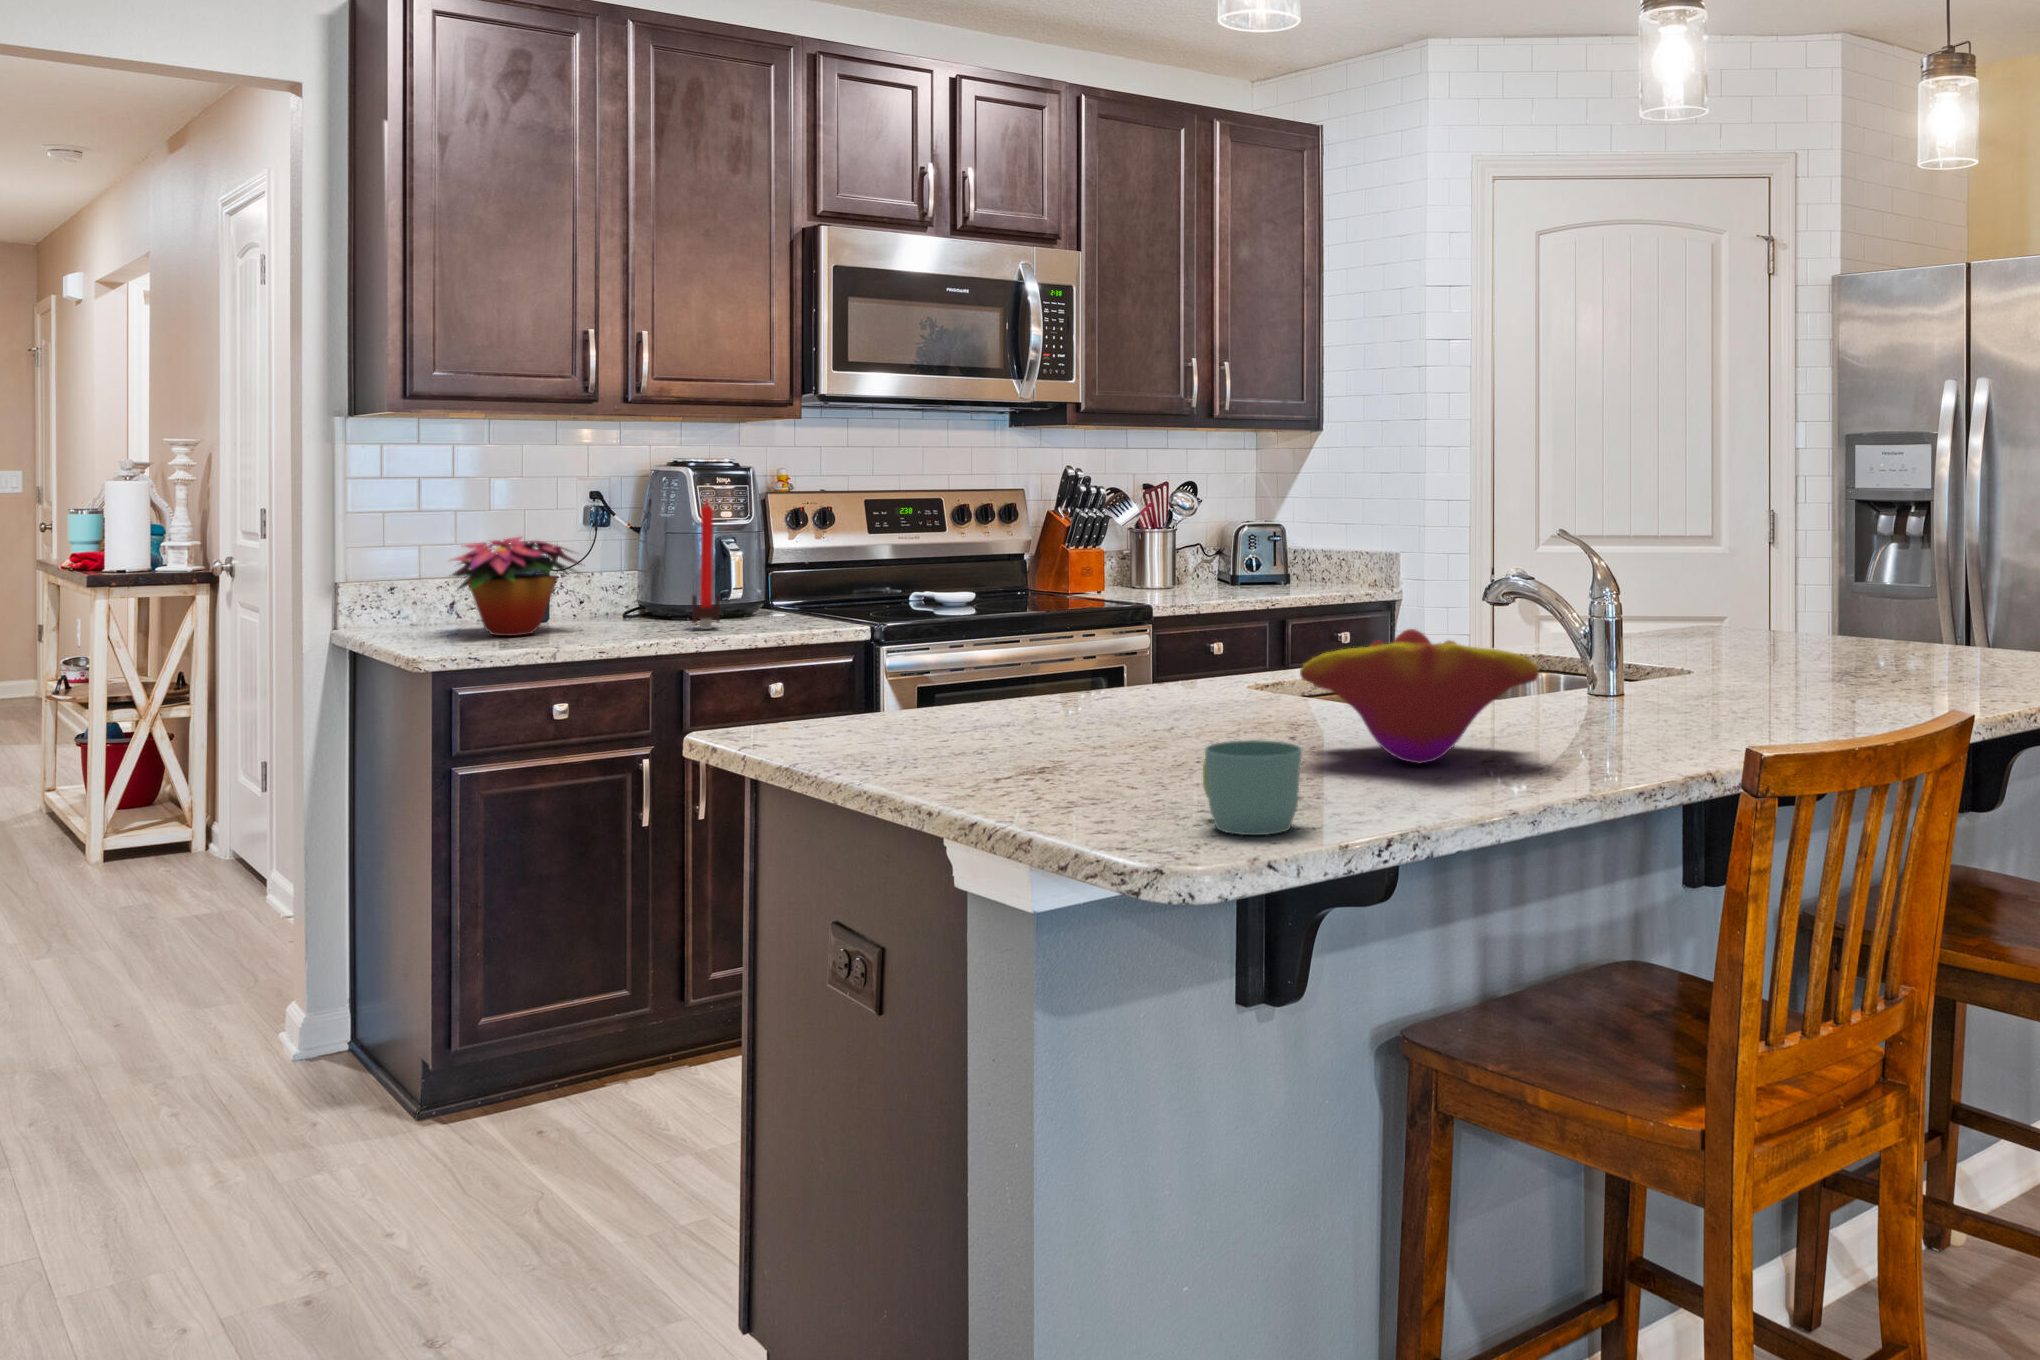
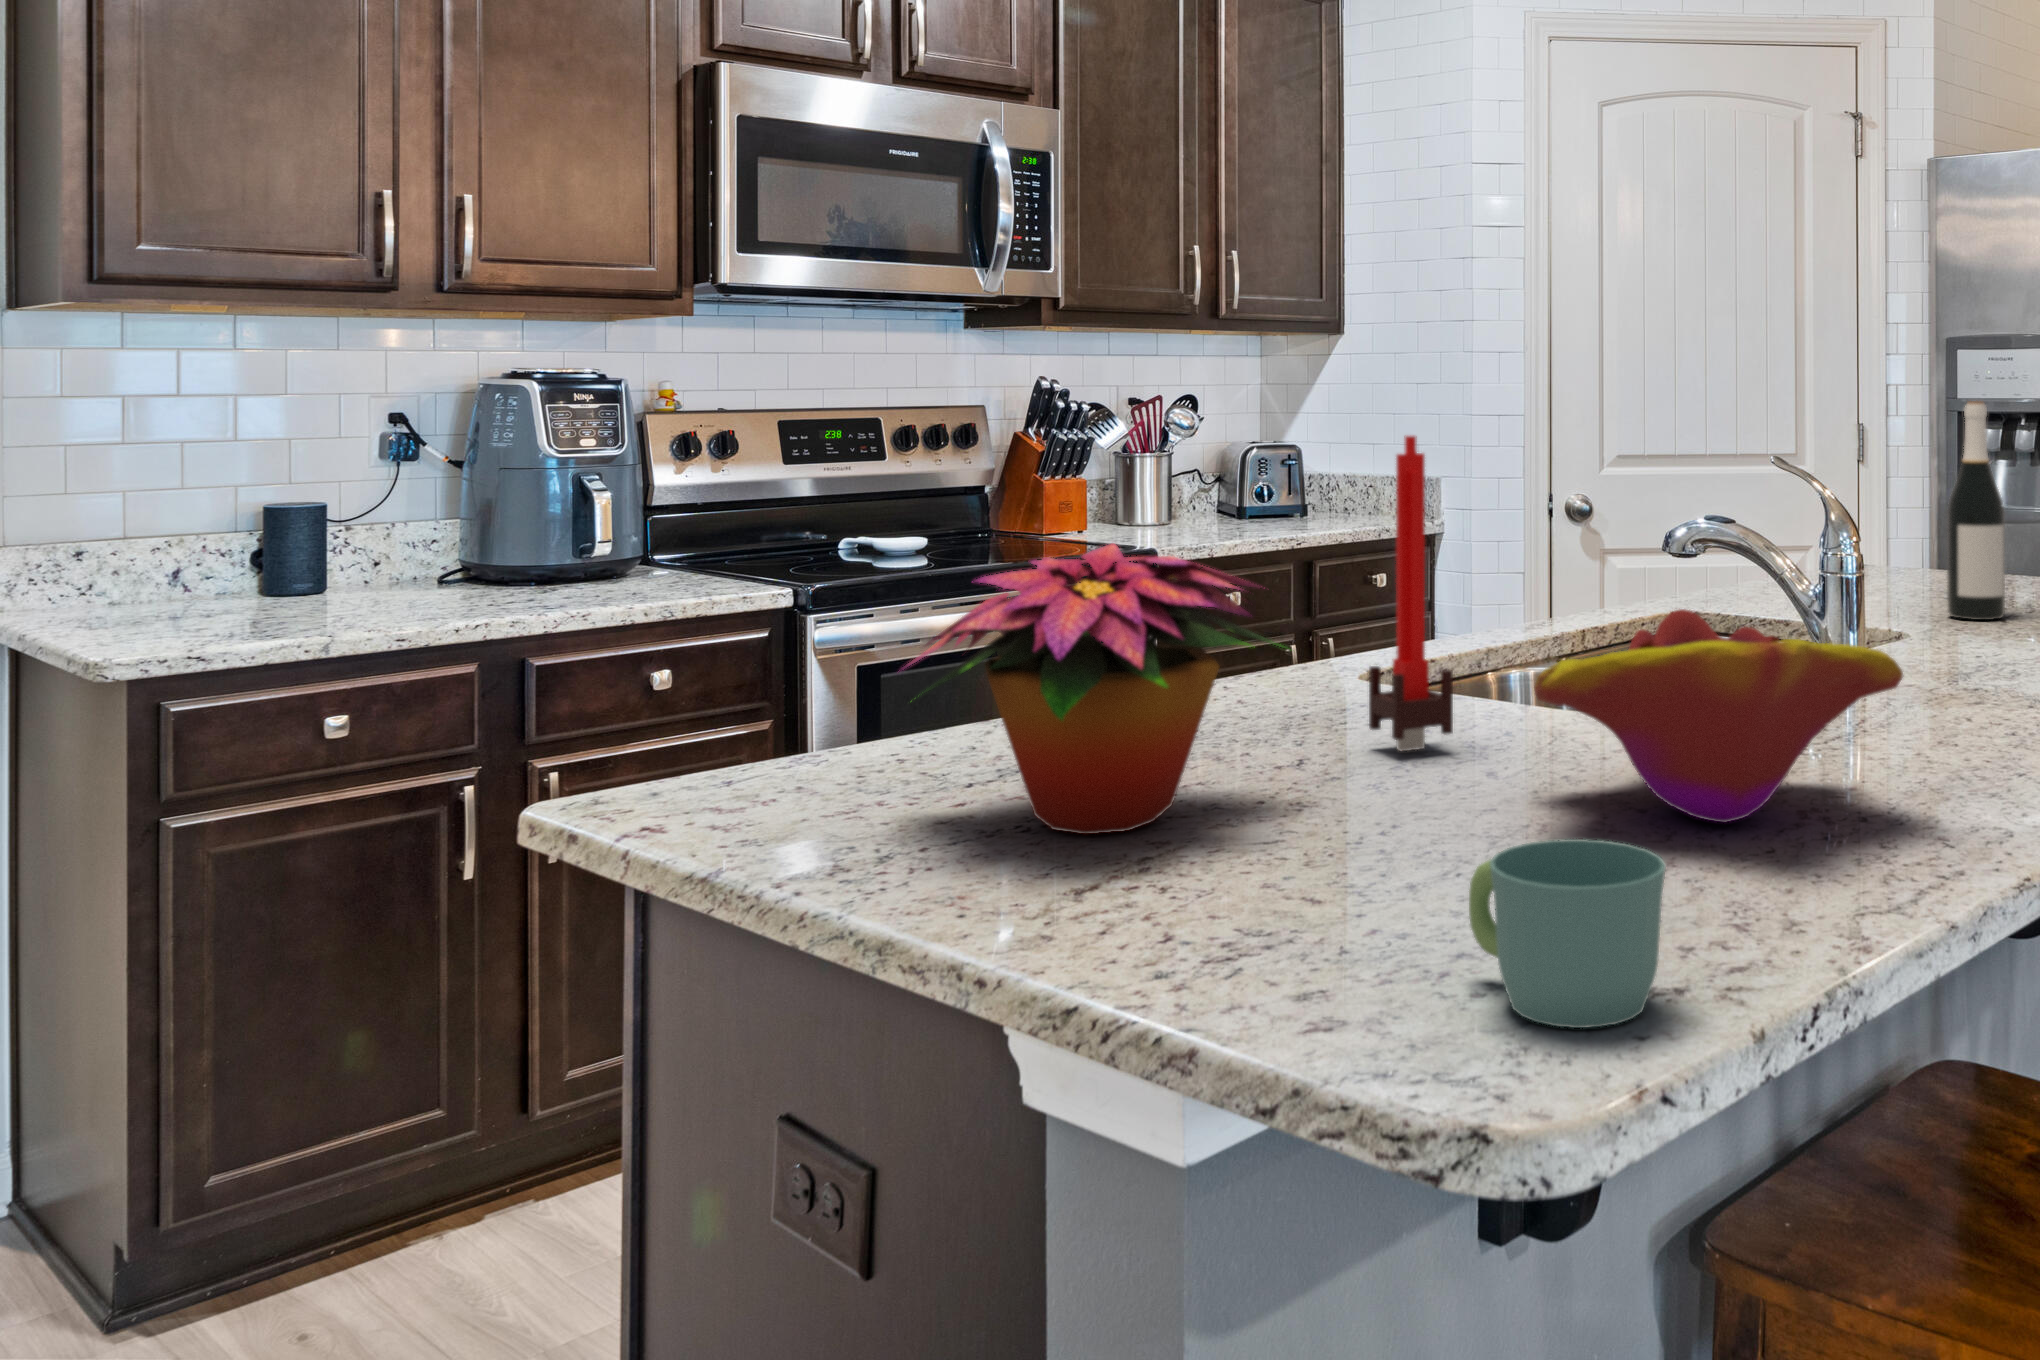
wine bottle: none [1739,491,1785,666] -> present [1947,401,2005,620]
candle: present [692,499,720,629] -> present [1369,436,1453,751]
flower arrangement: present [449,537,580,636] -> present [909,543,1279,834]

